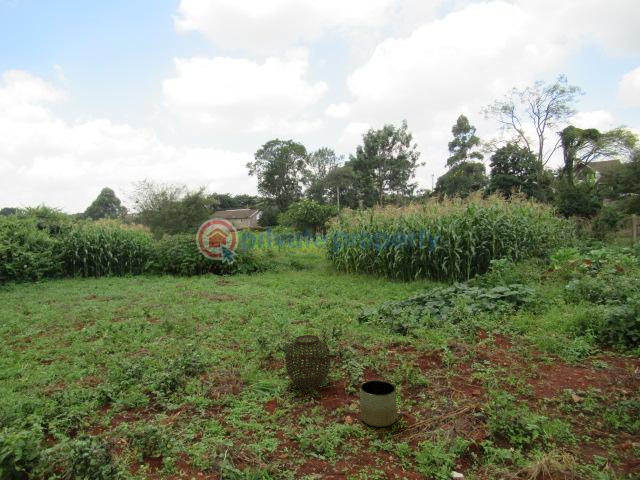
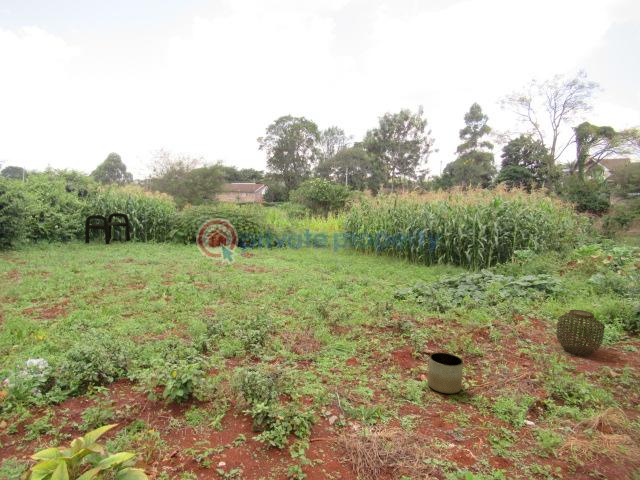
bench: none [55,249,104,282] -> present [85,213,130,244]
woven basket: present [285,335,330,388] -> present [557,310,604,355]

